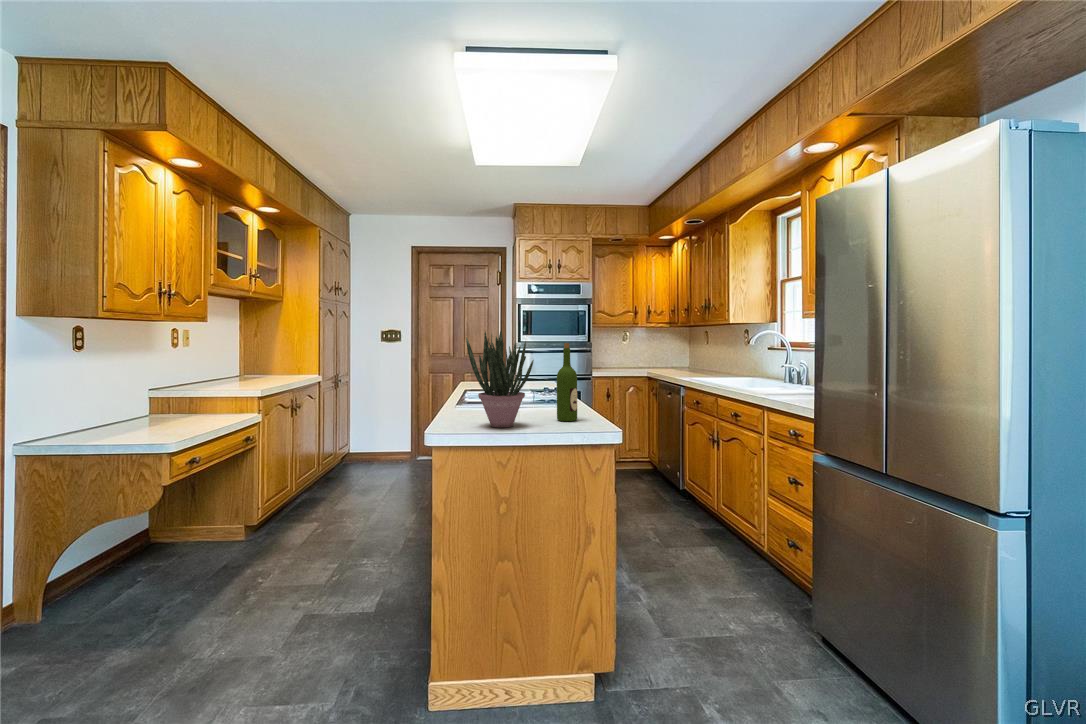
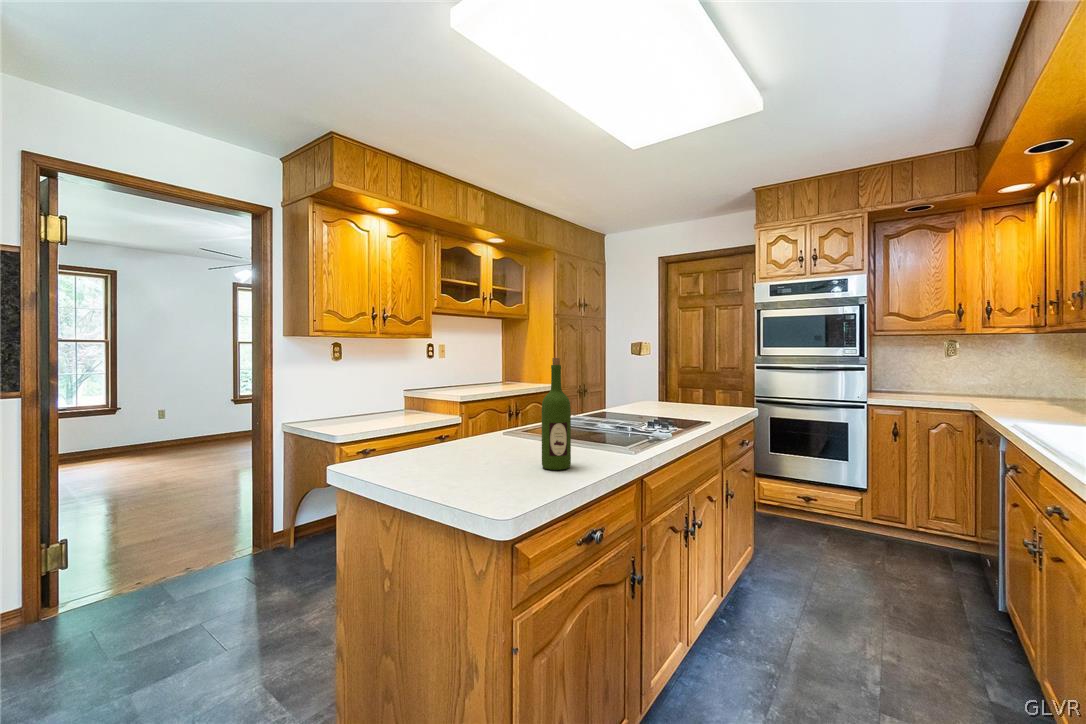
potted plant: present [466,331,534,428] -> none [420,341,493,465]

